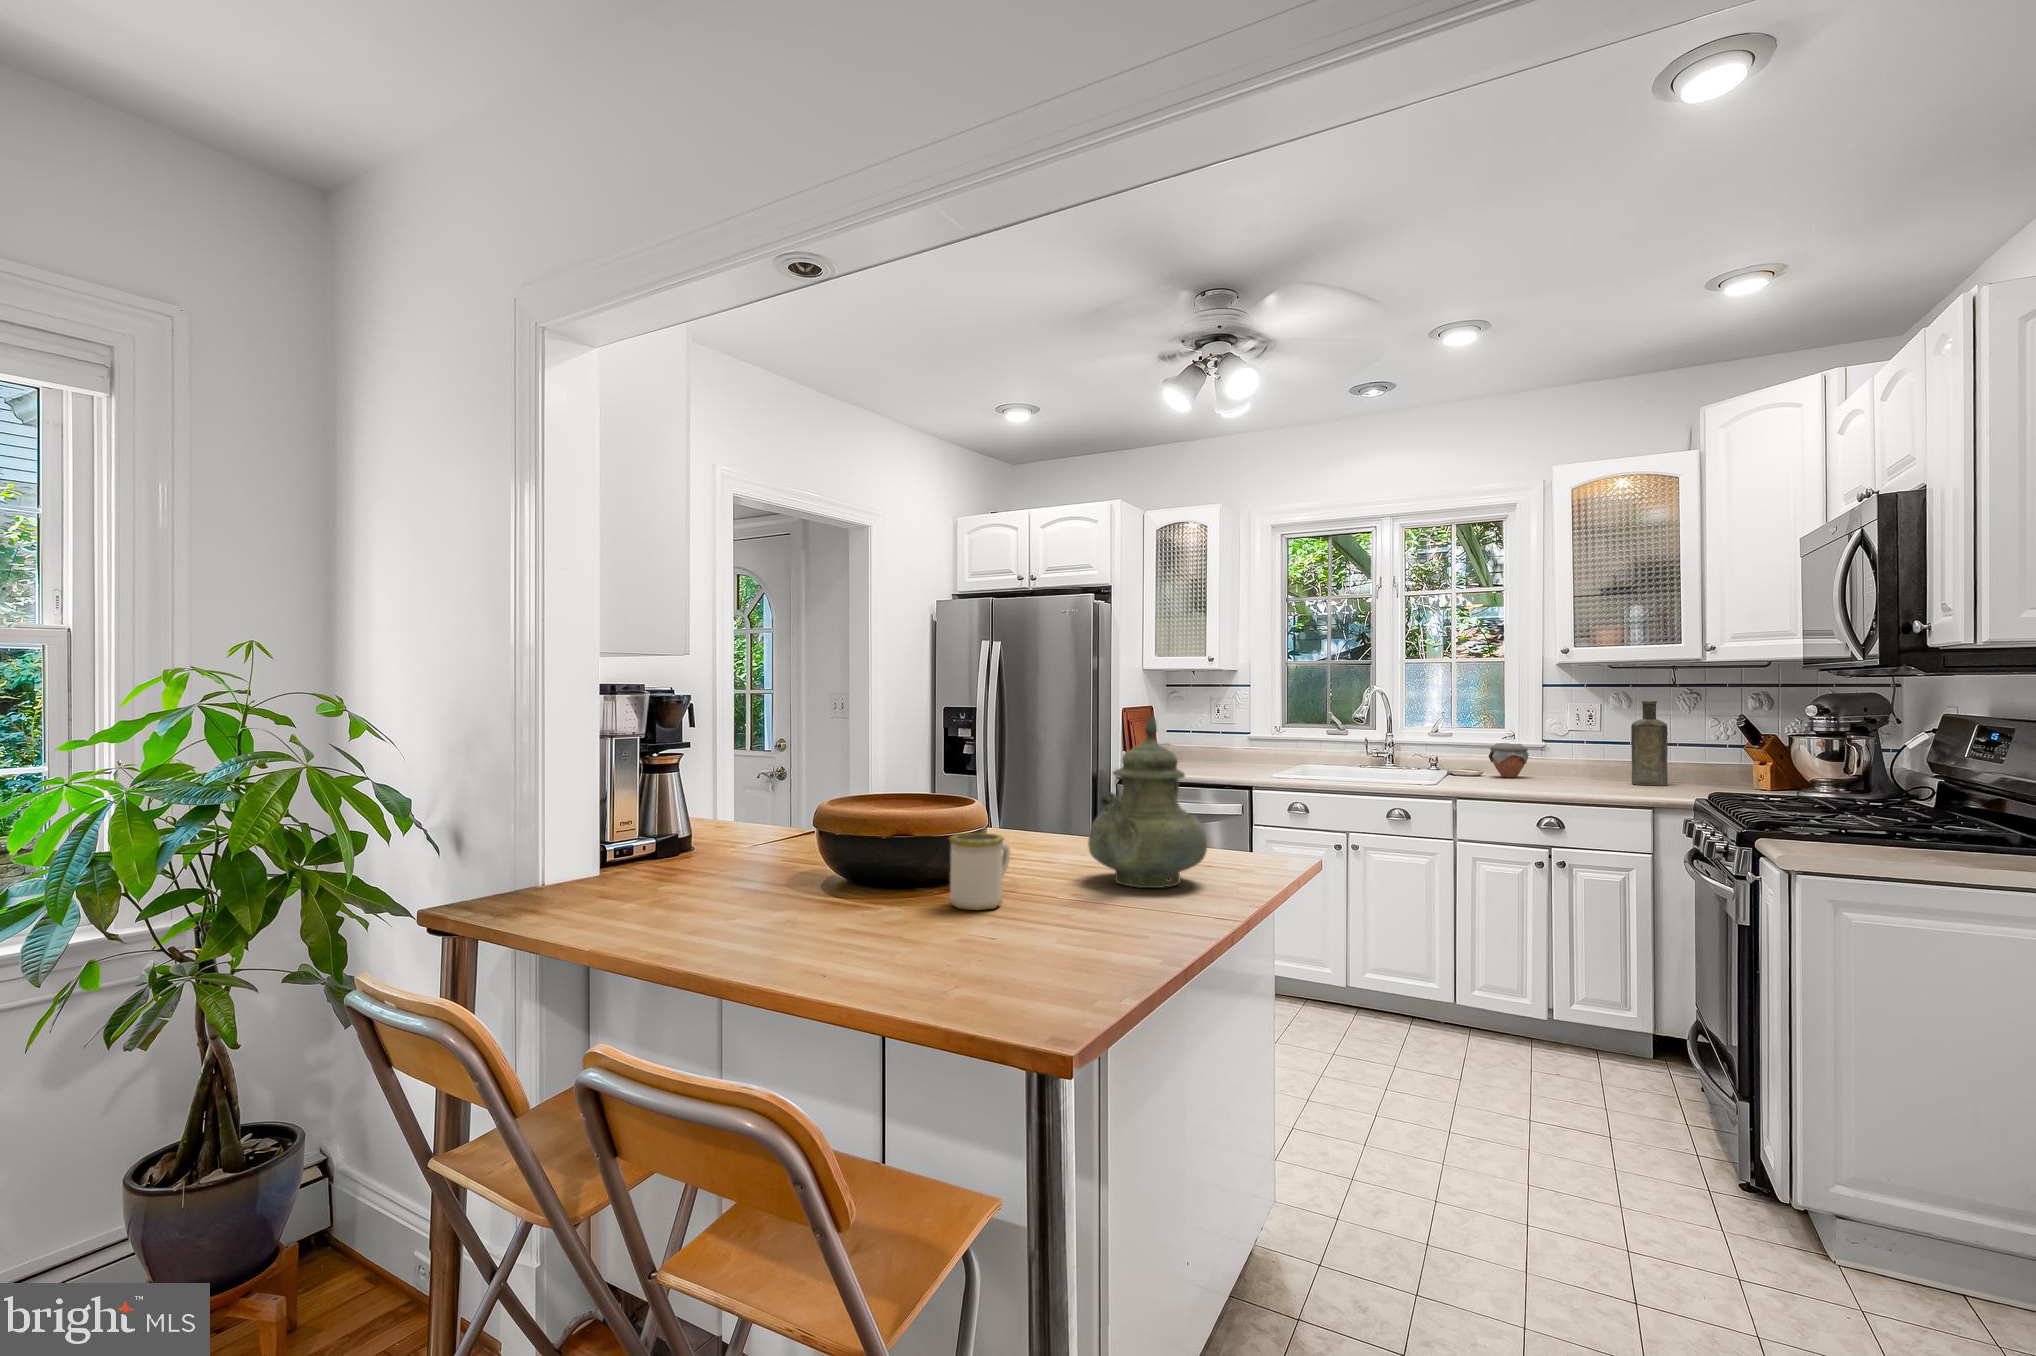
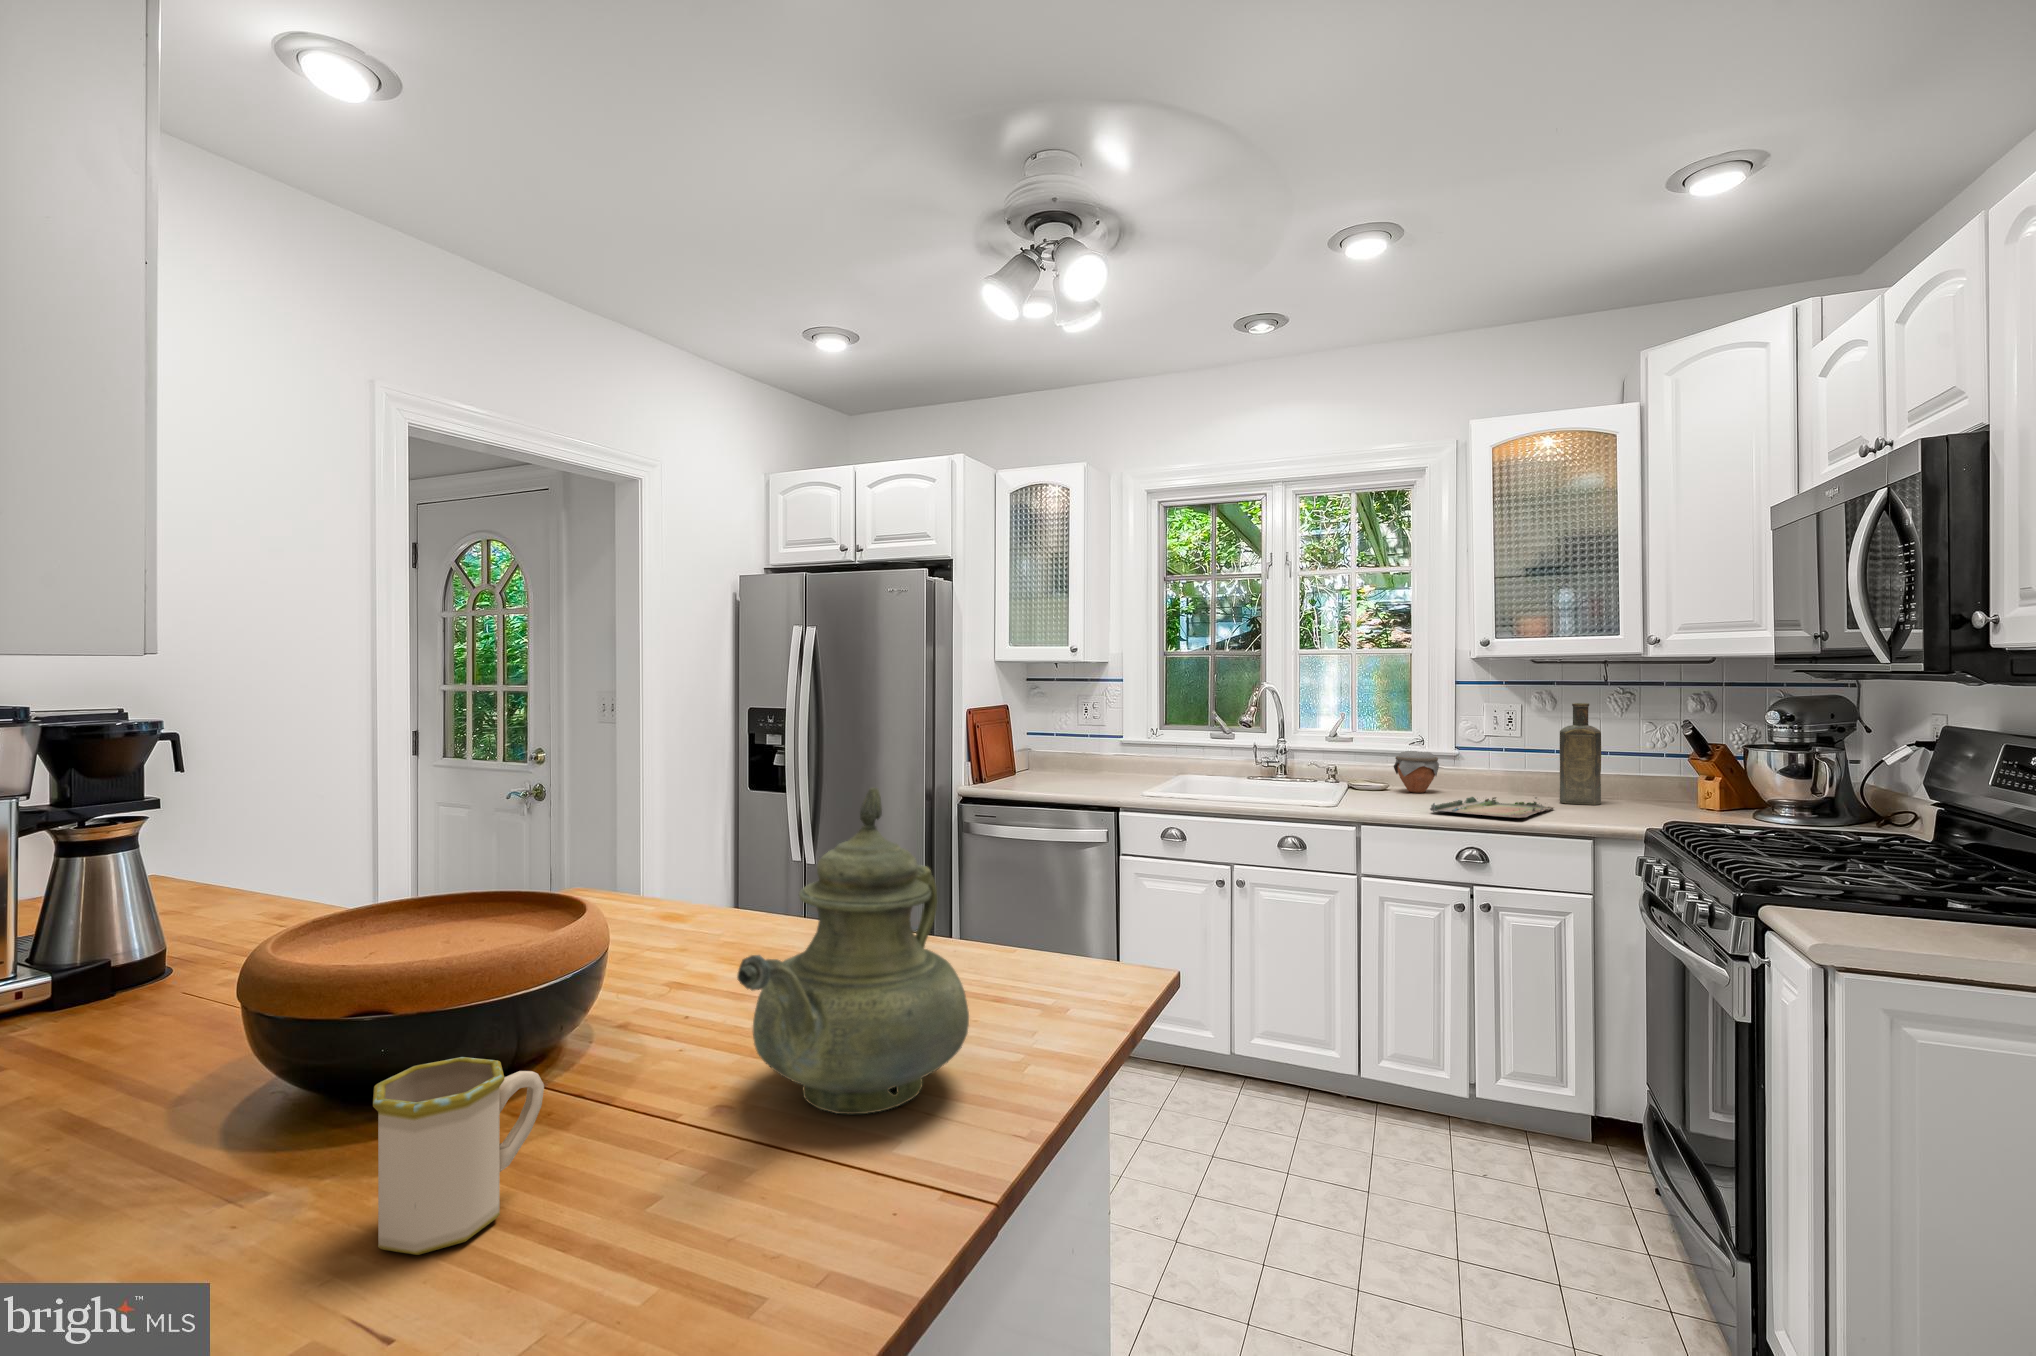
tray: none [1516,776,1625,791] -> present [1430,797,1554,818]

